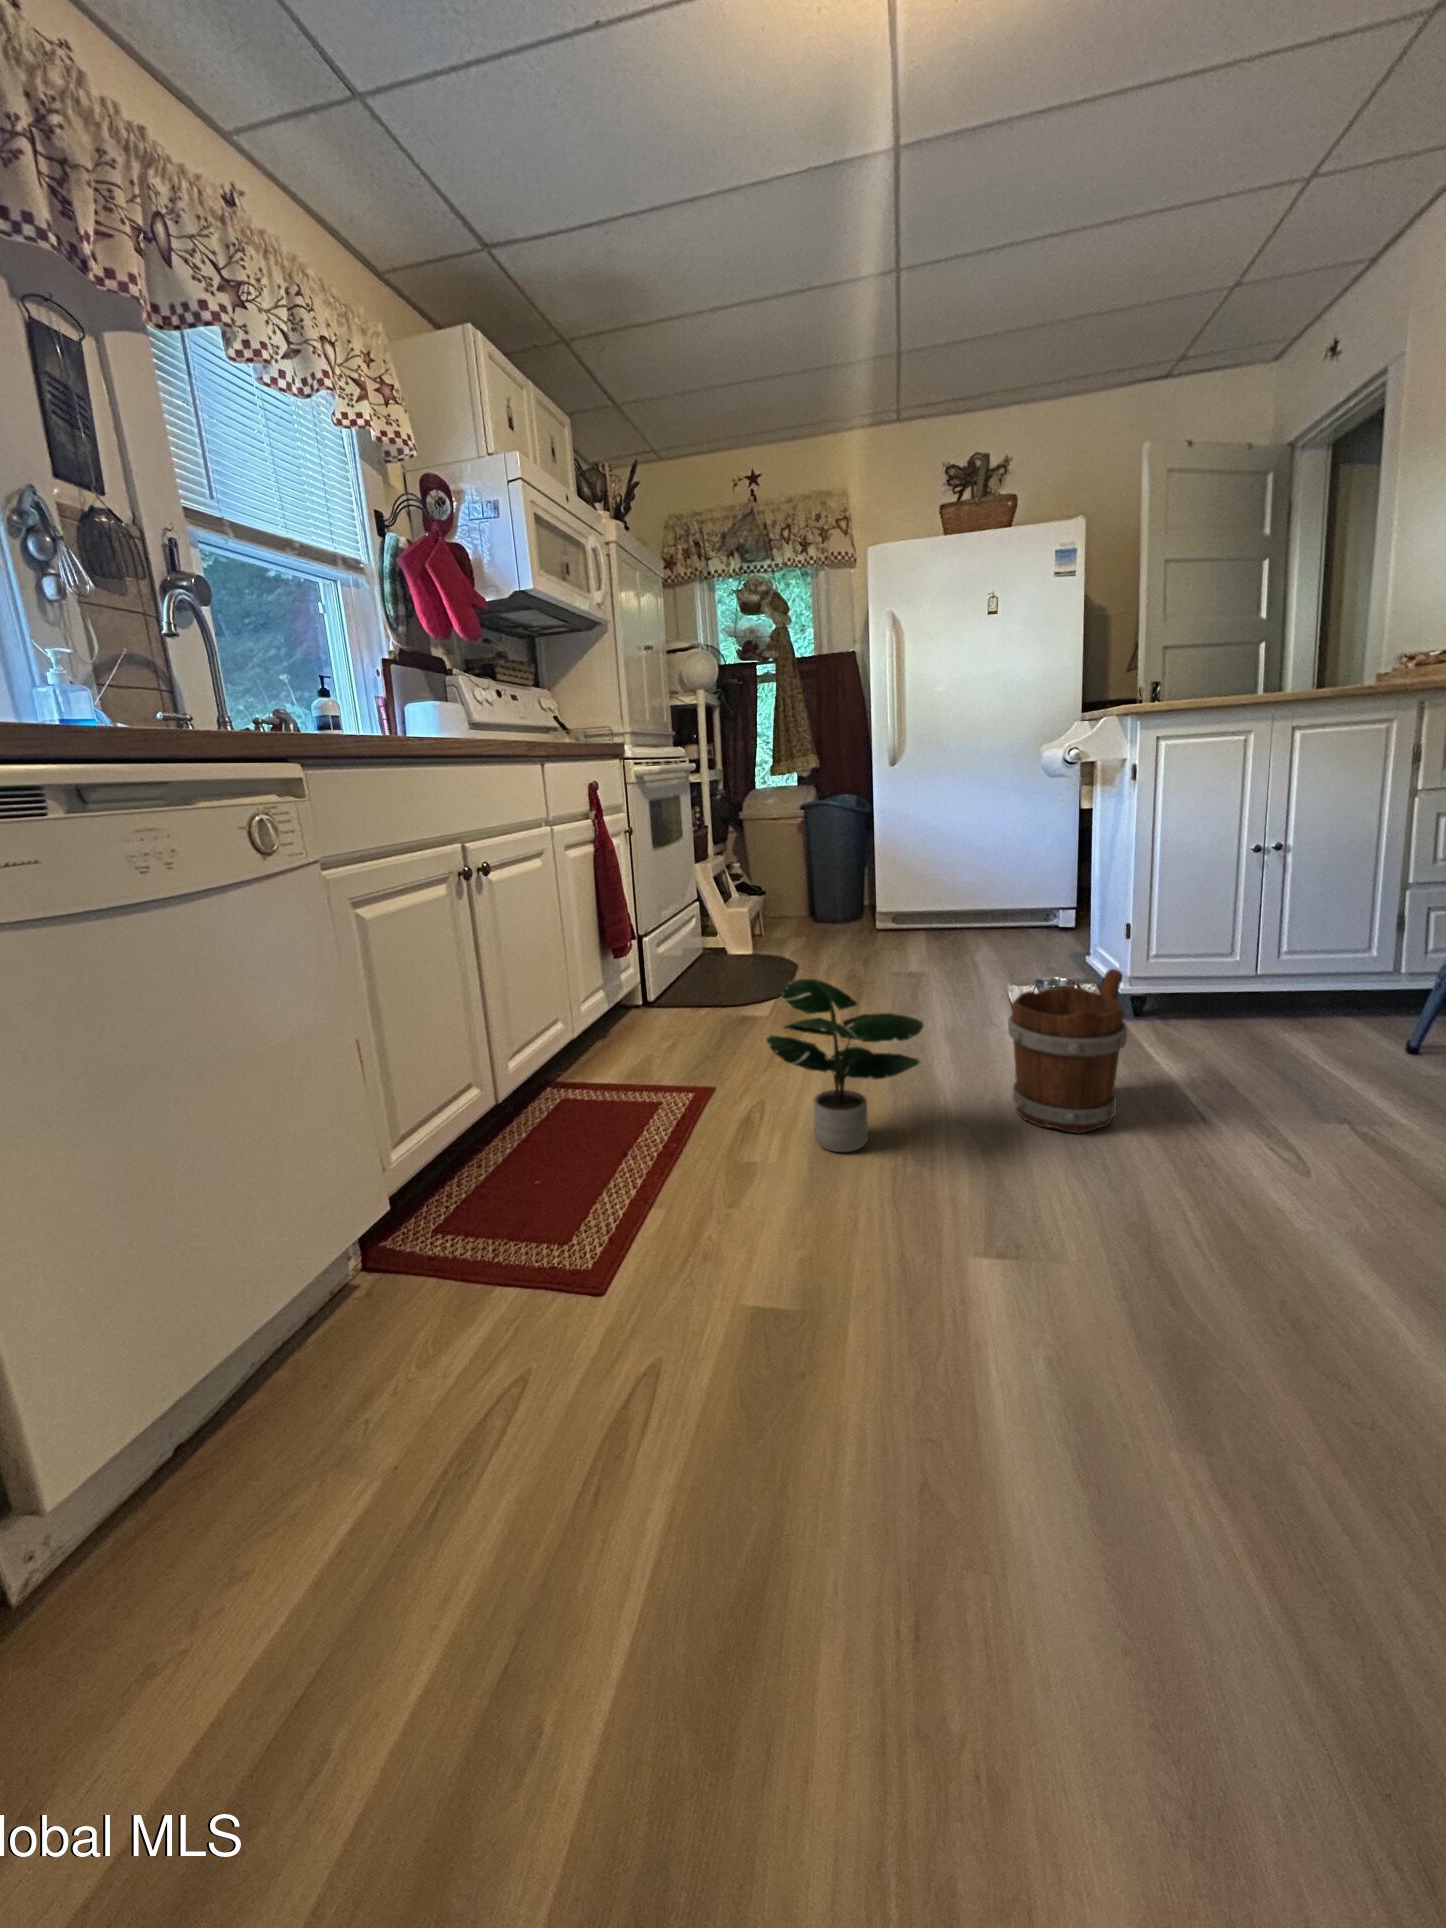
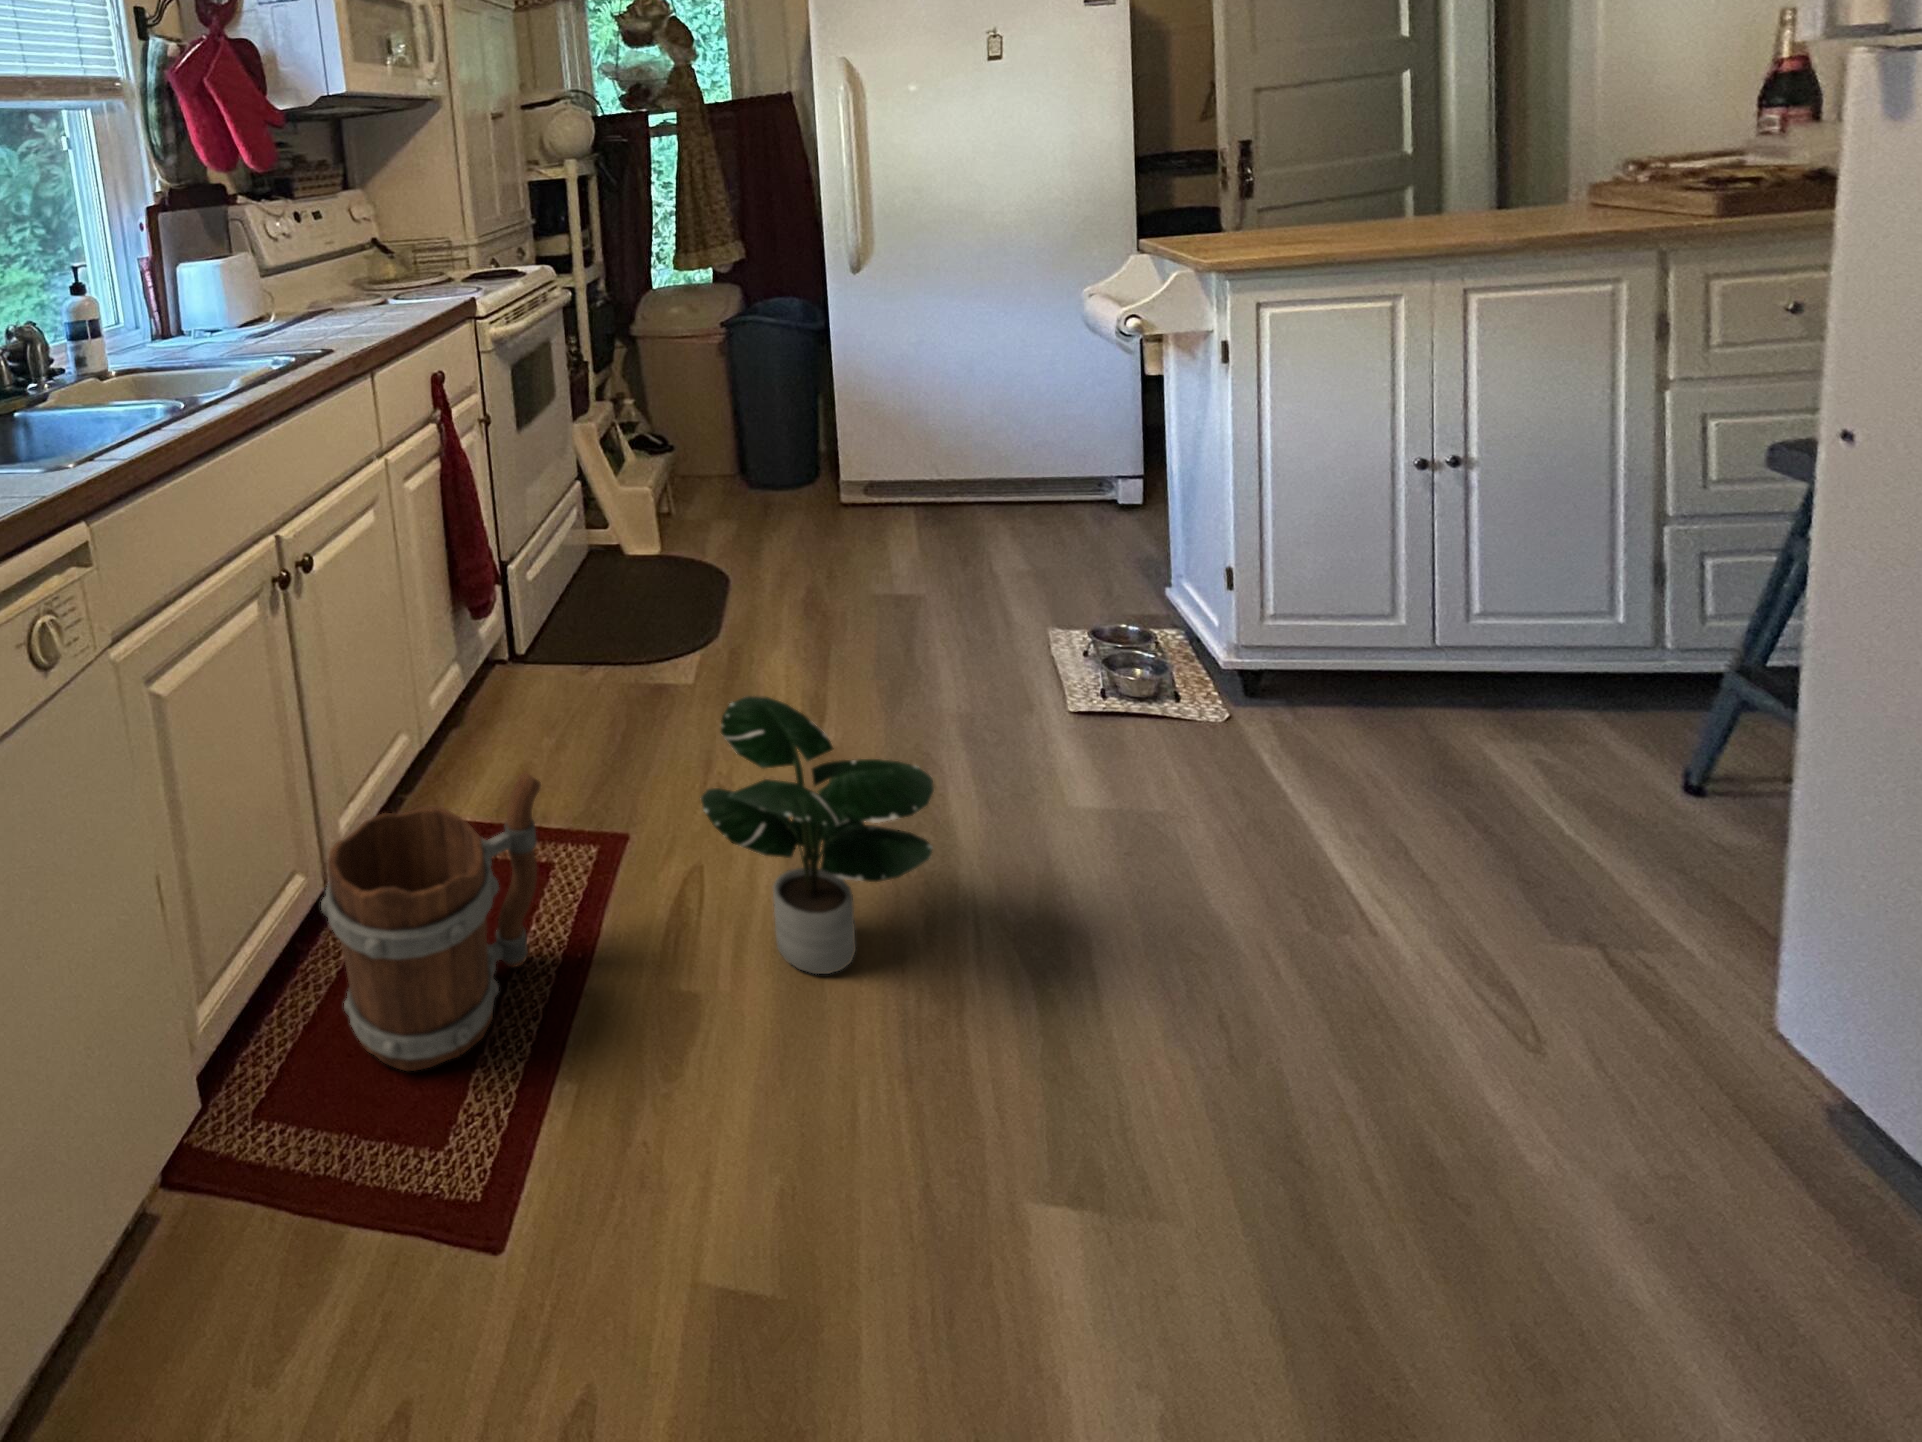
bucket: present [1008,969,1127,1133] -> present [321,772,541,1071]

